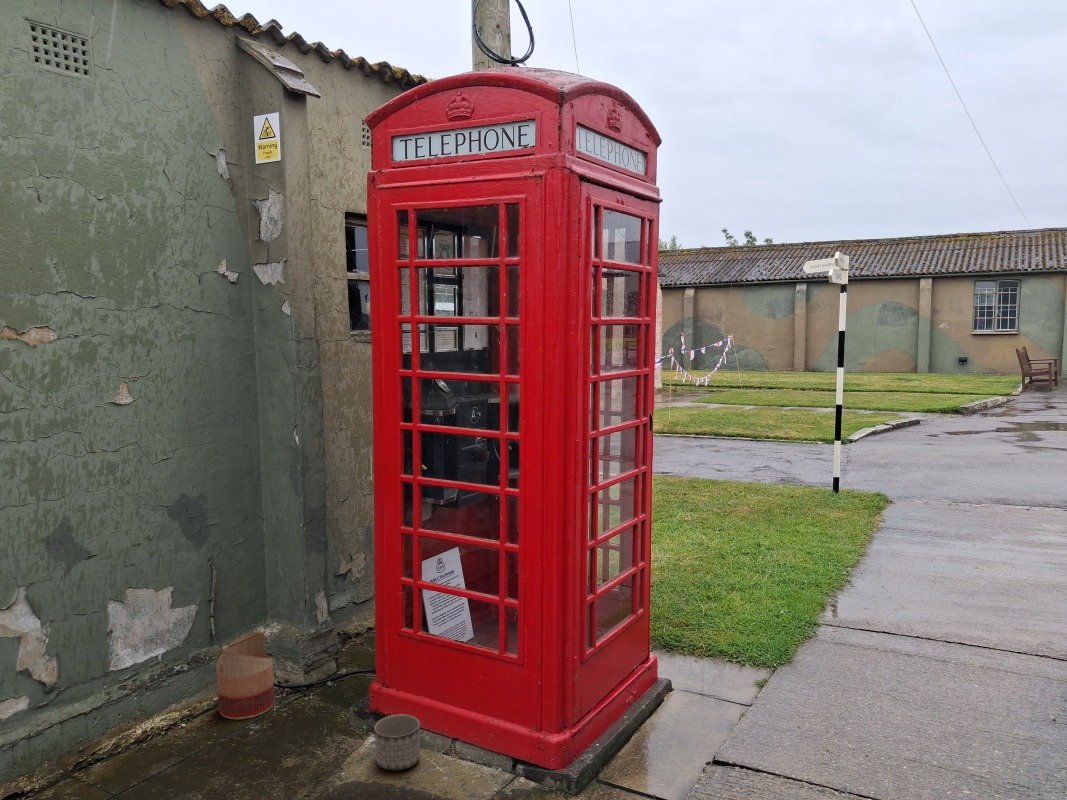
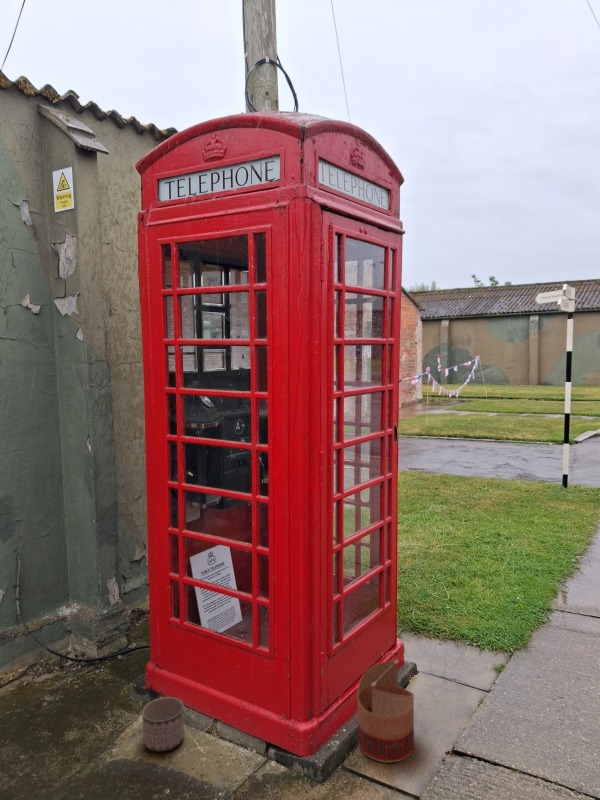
basket: present [217,629,274,719] -> present [357,660,414,762]

